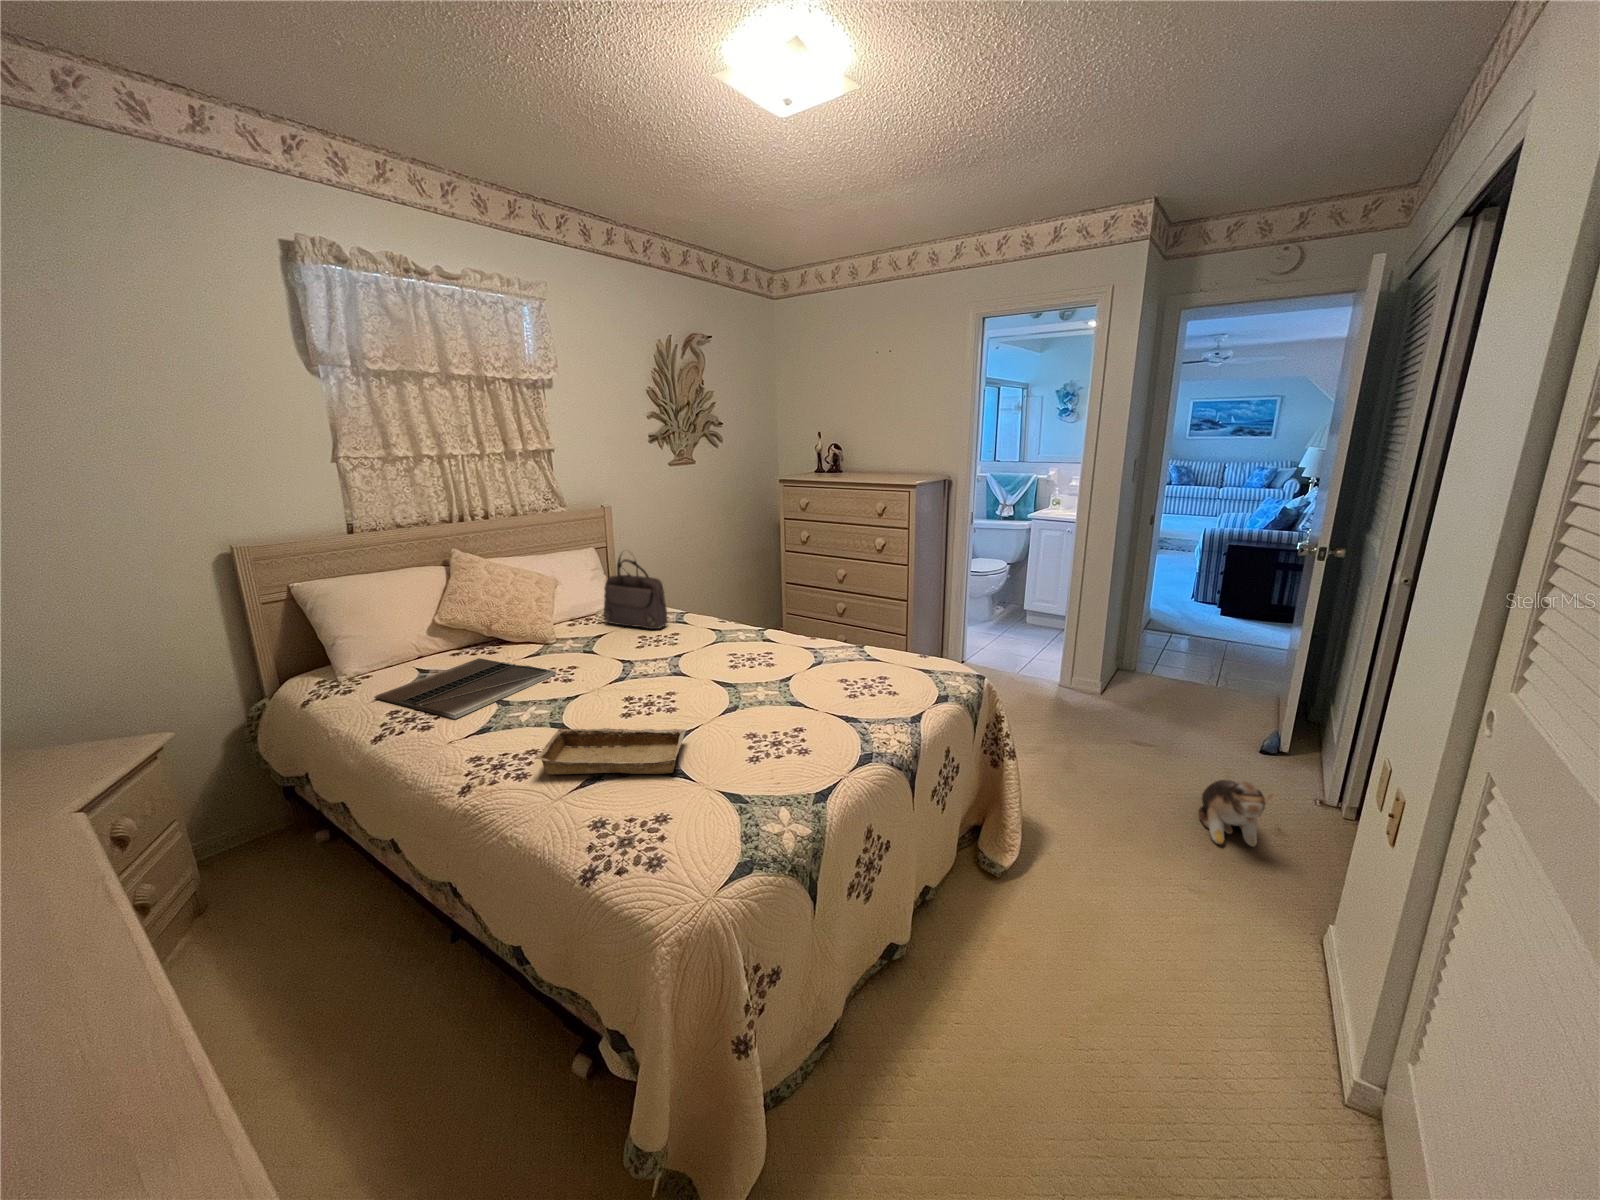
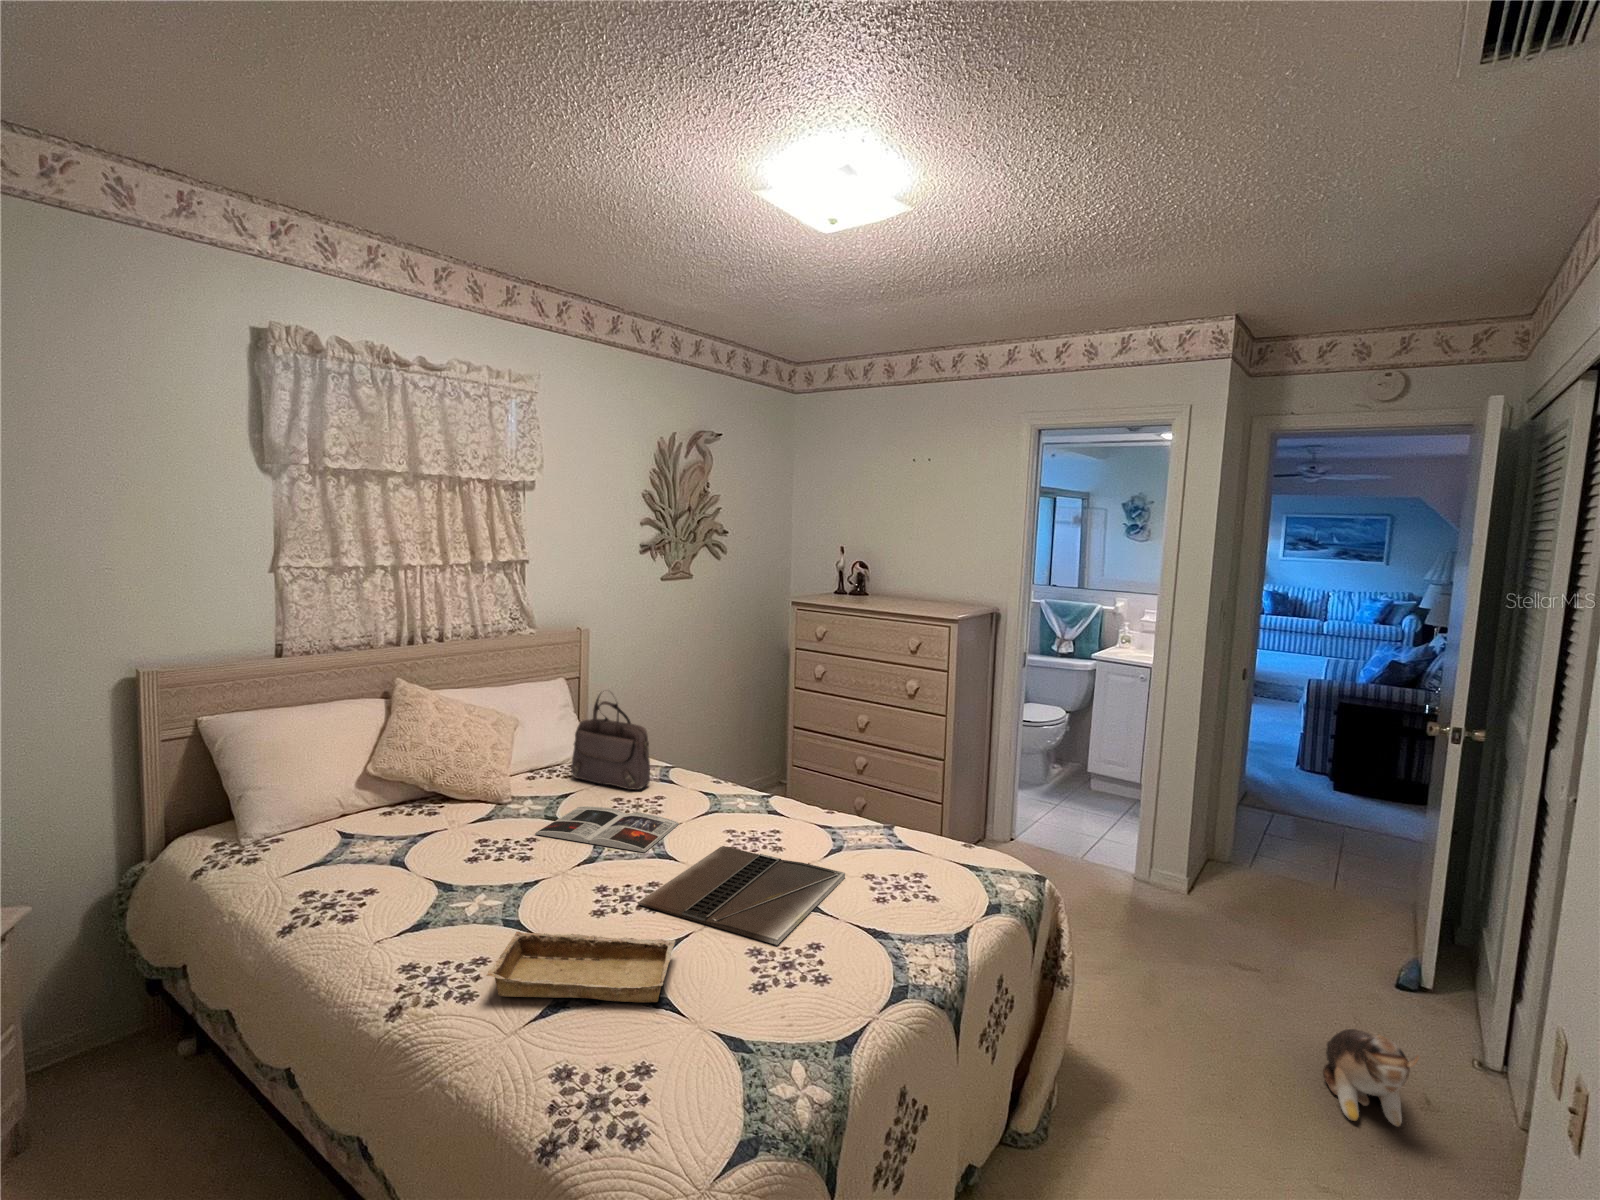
magazine: none [575,642,691,672] -> present [535,806,679,852]
laptop: present [374,658,556,719] -> present [638,846,845,945]

